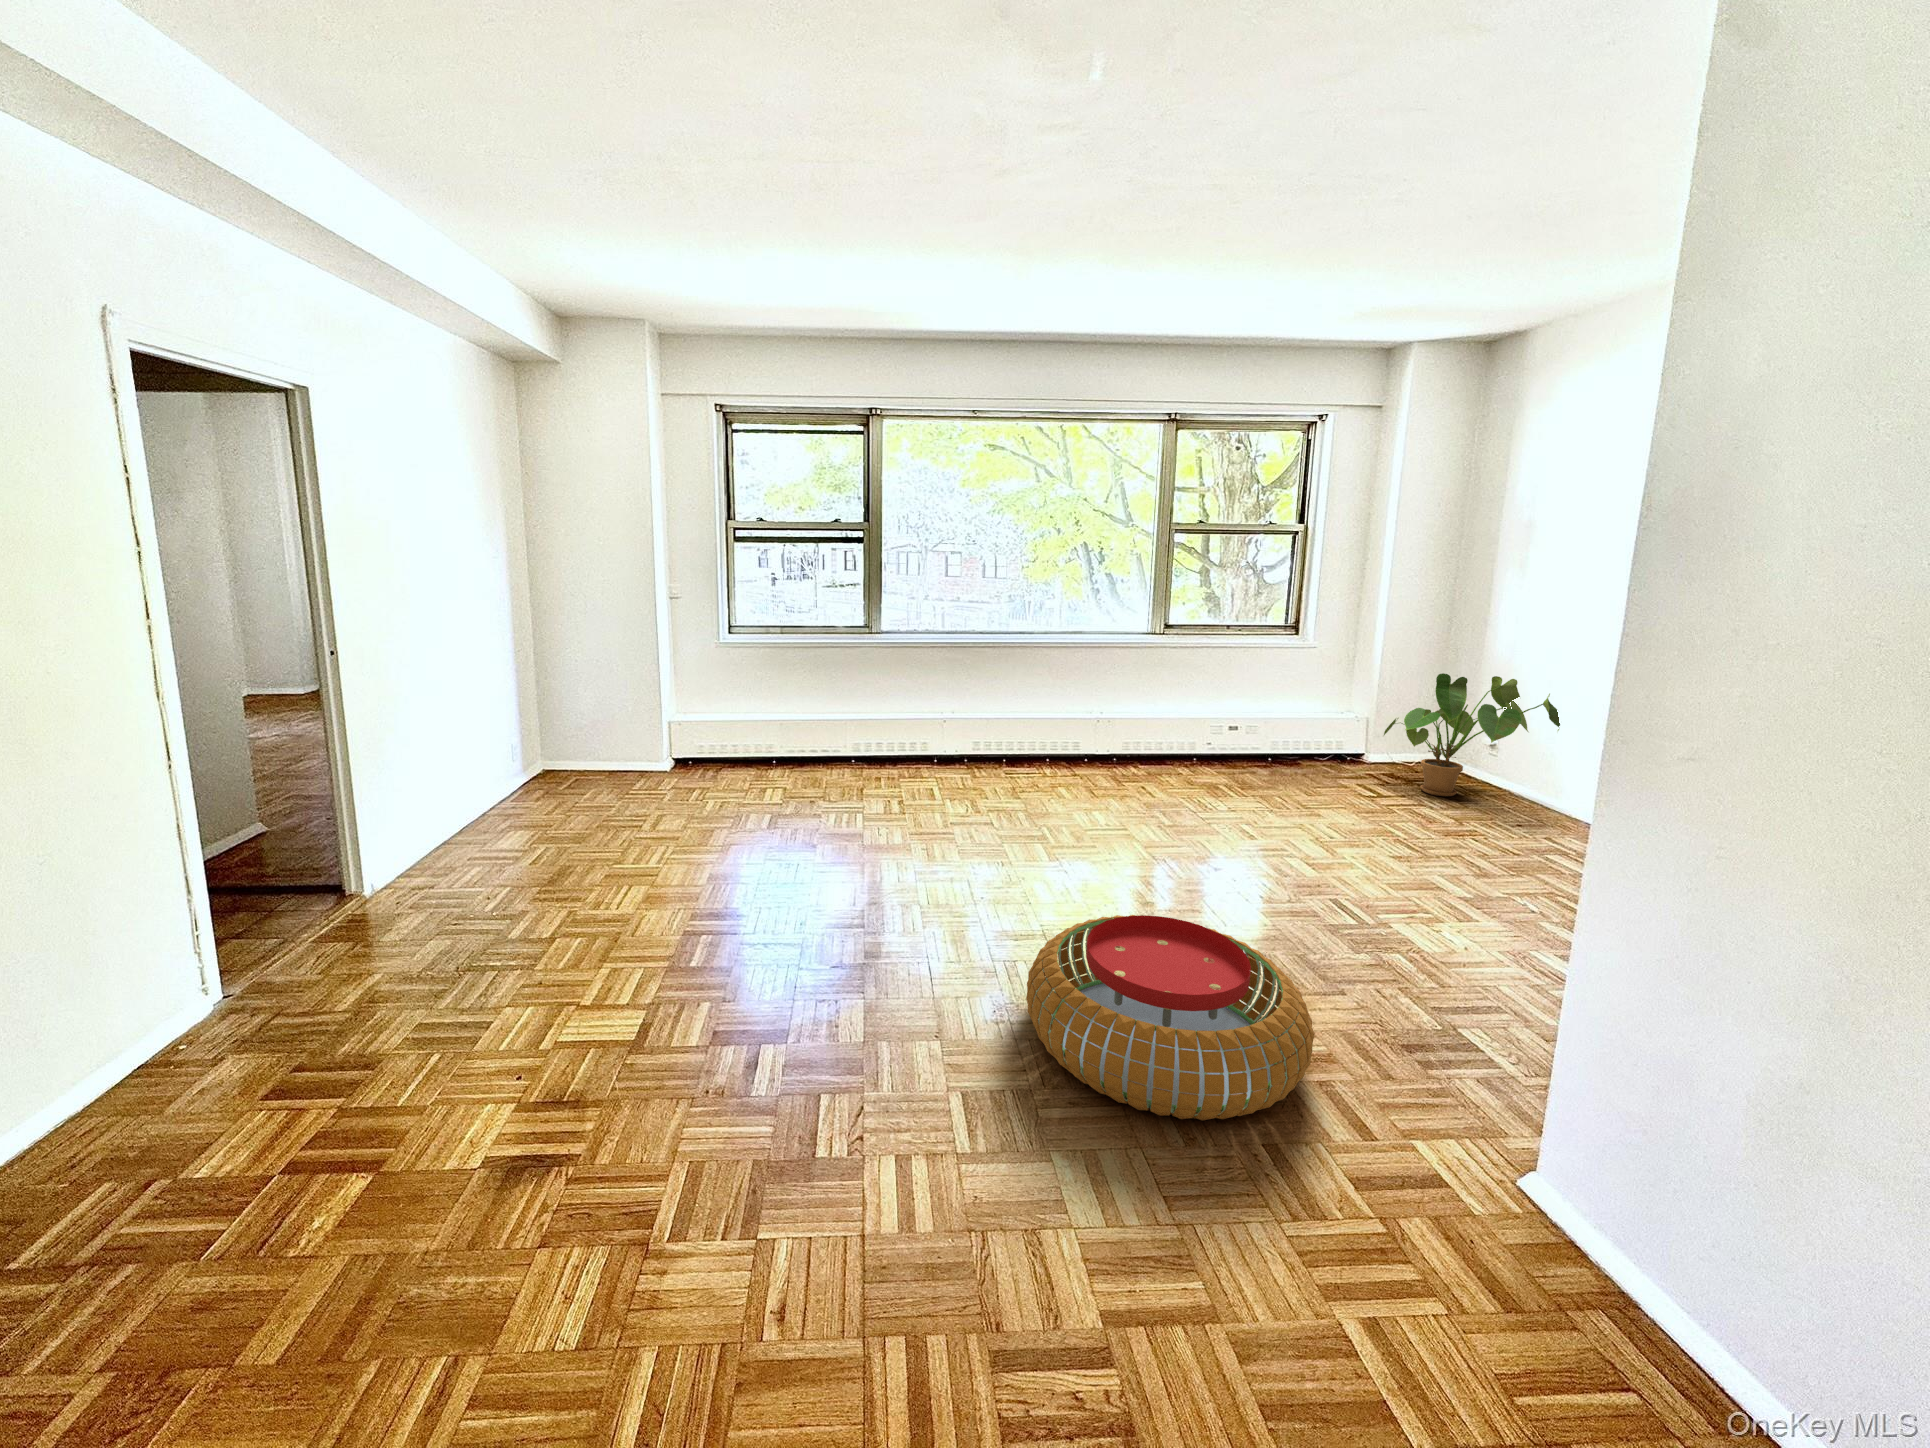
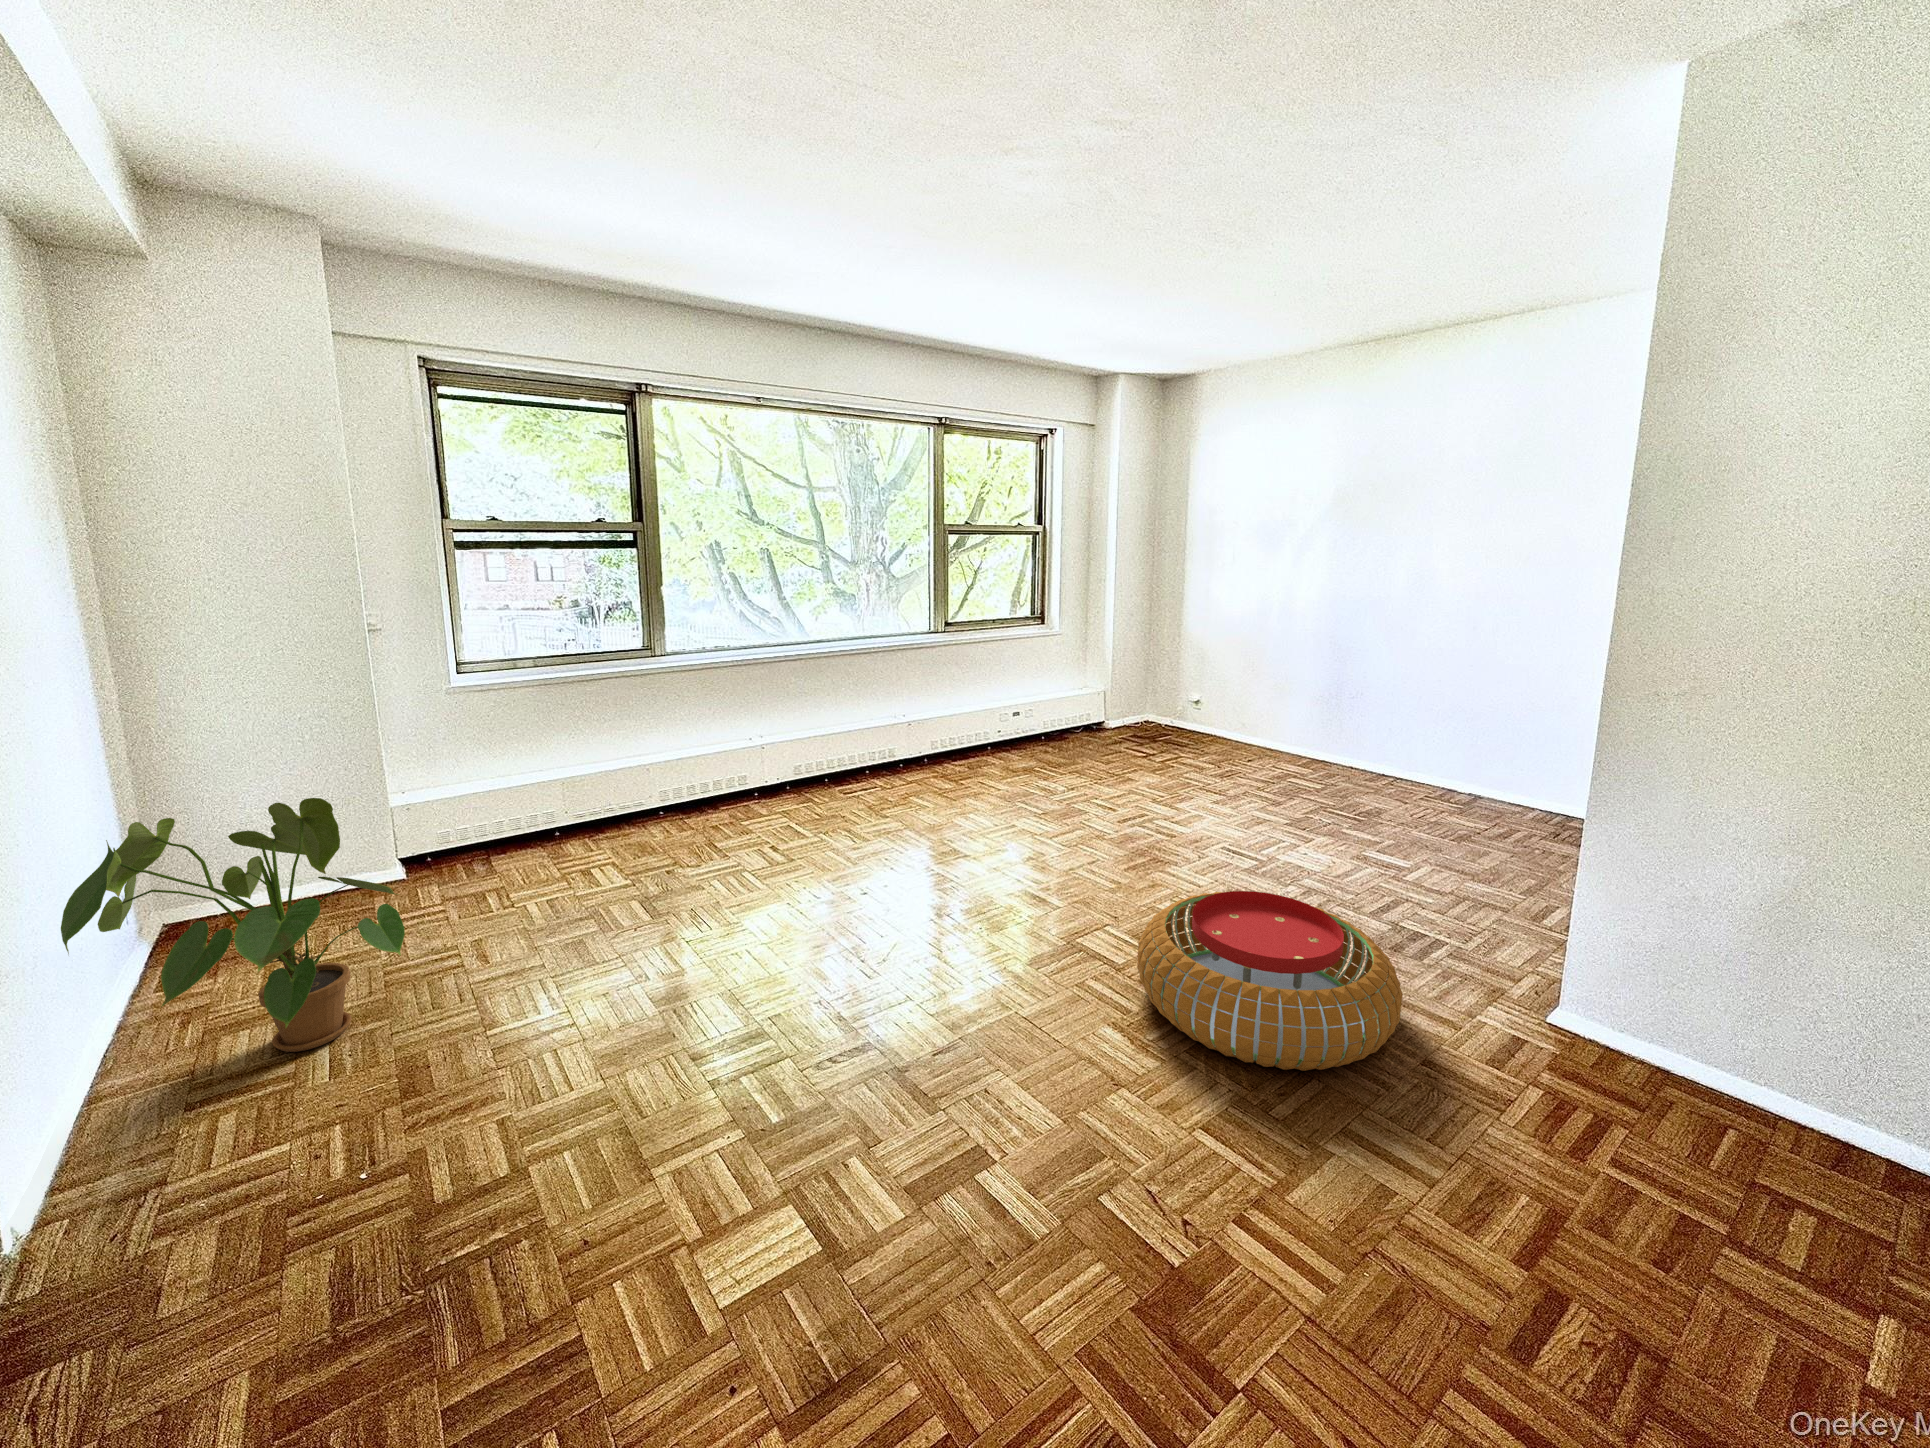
house plant: present [1384,673,1560,796] -> present [61,798,405,1052]

